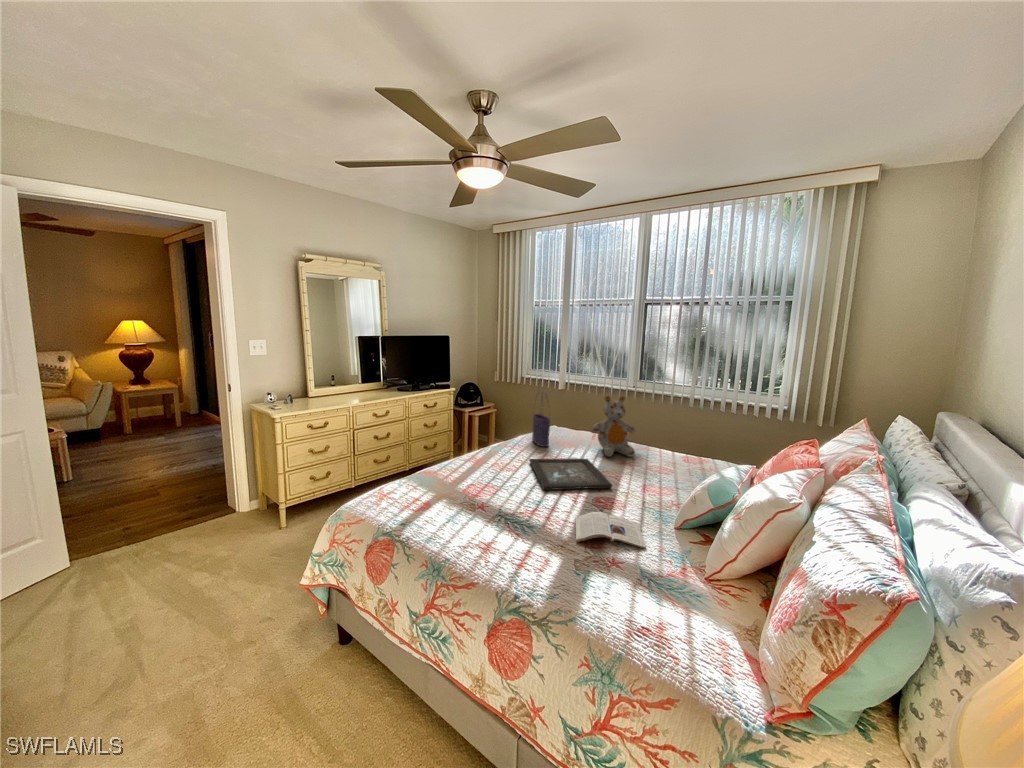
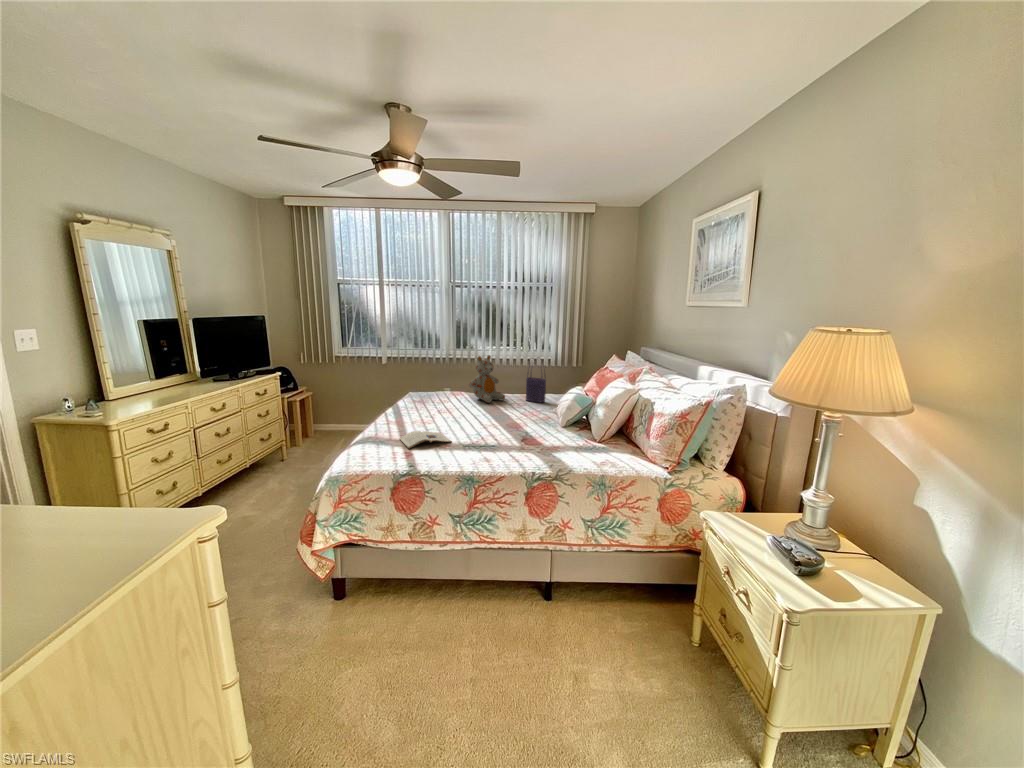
tote bag: present [532,393,550,447] -> present [526,372,546,403]
tray: present [530,458,612,490] -> none [440,406,515,428]
magazine: present [576,512,646,548] -> present [400,431,451,448]

